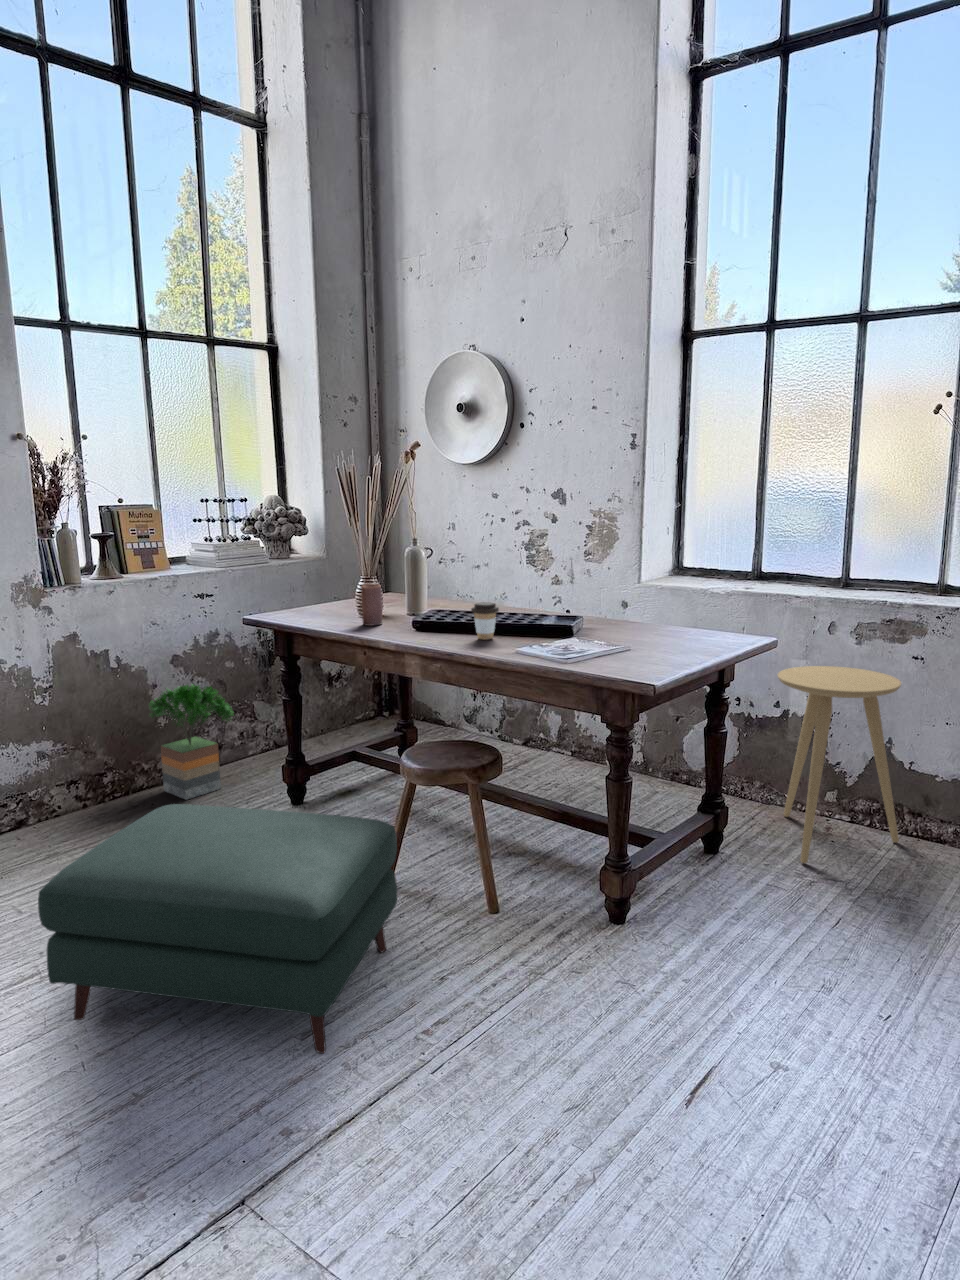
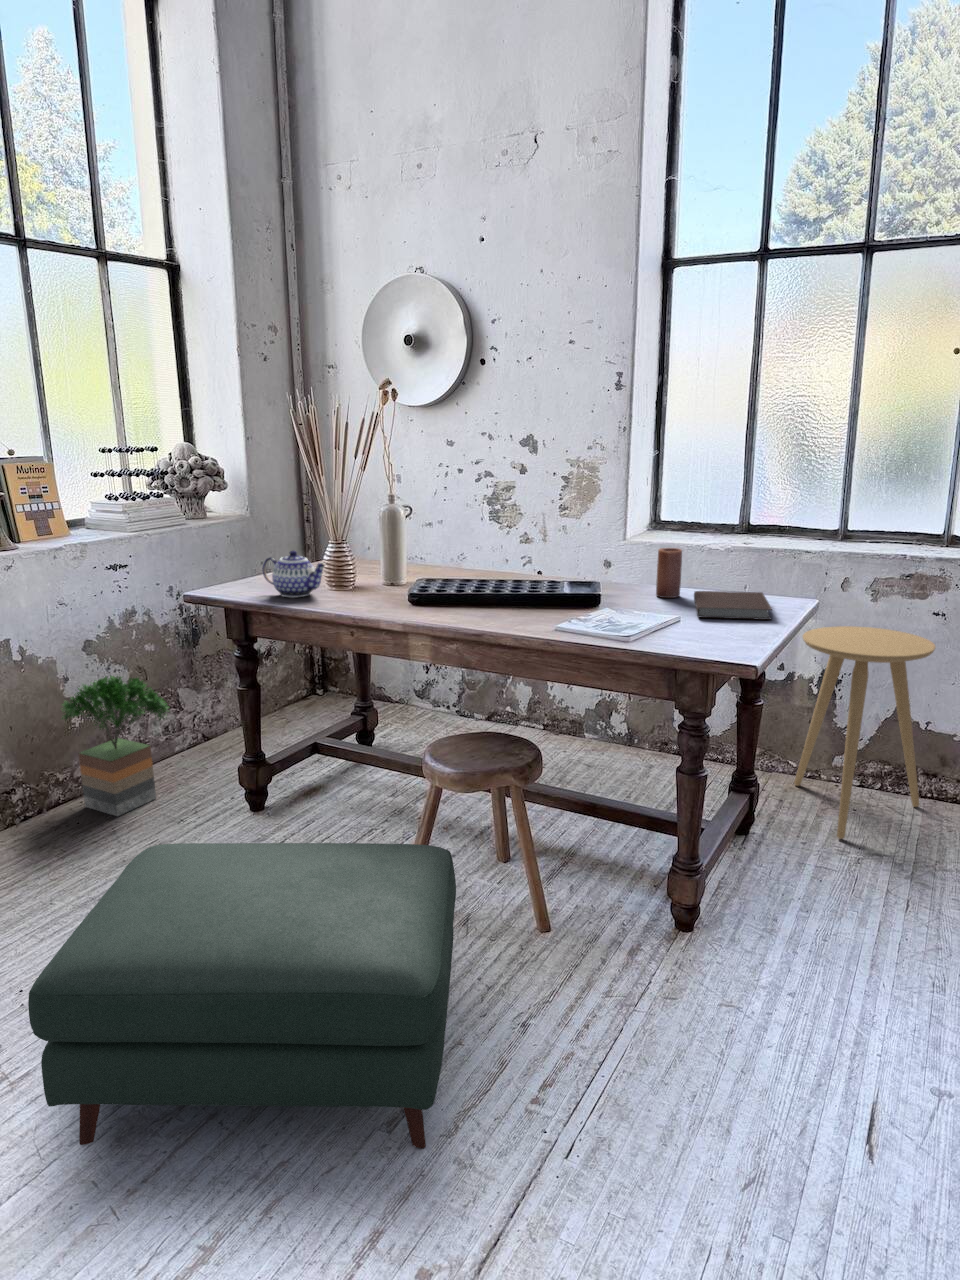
teapot: none [301,582,348,621] -> present [263,551,326,598]
candle: present [361,584,382,626] -> present [656,548,682,598]
coffee cup: present [471,602,499,640] -> none [500,573,531,618]
notebook: none [637,623,712,648] -> present [694,591,772,620]

